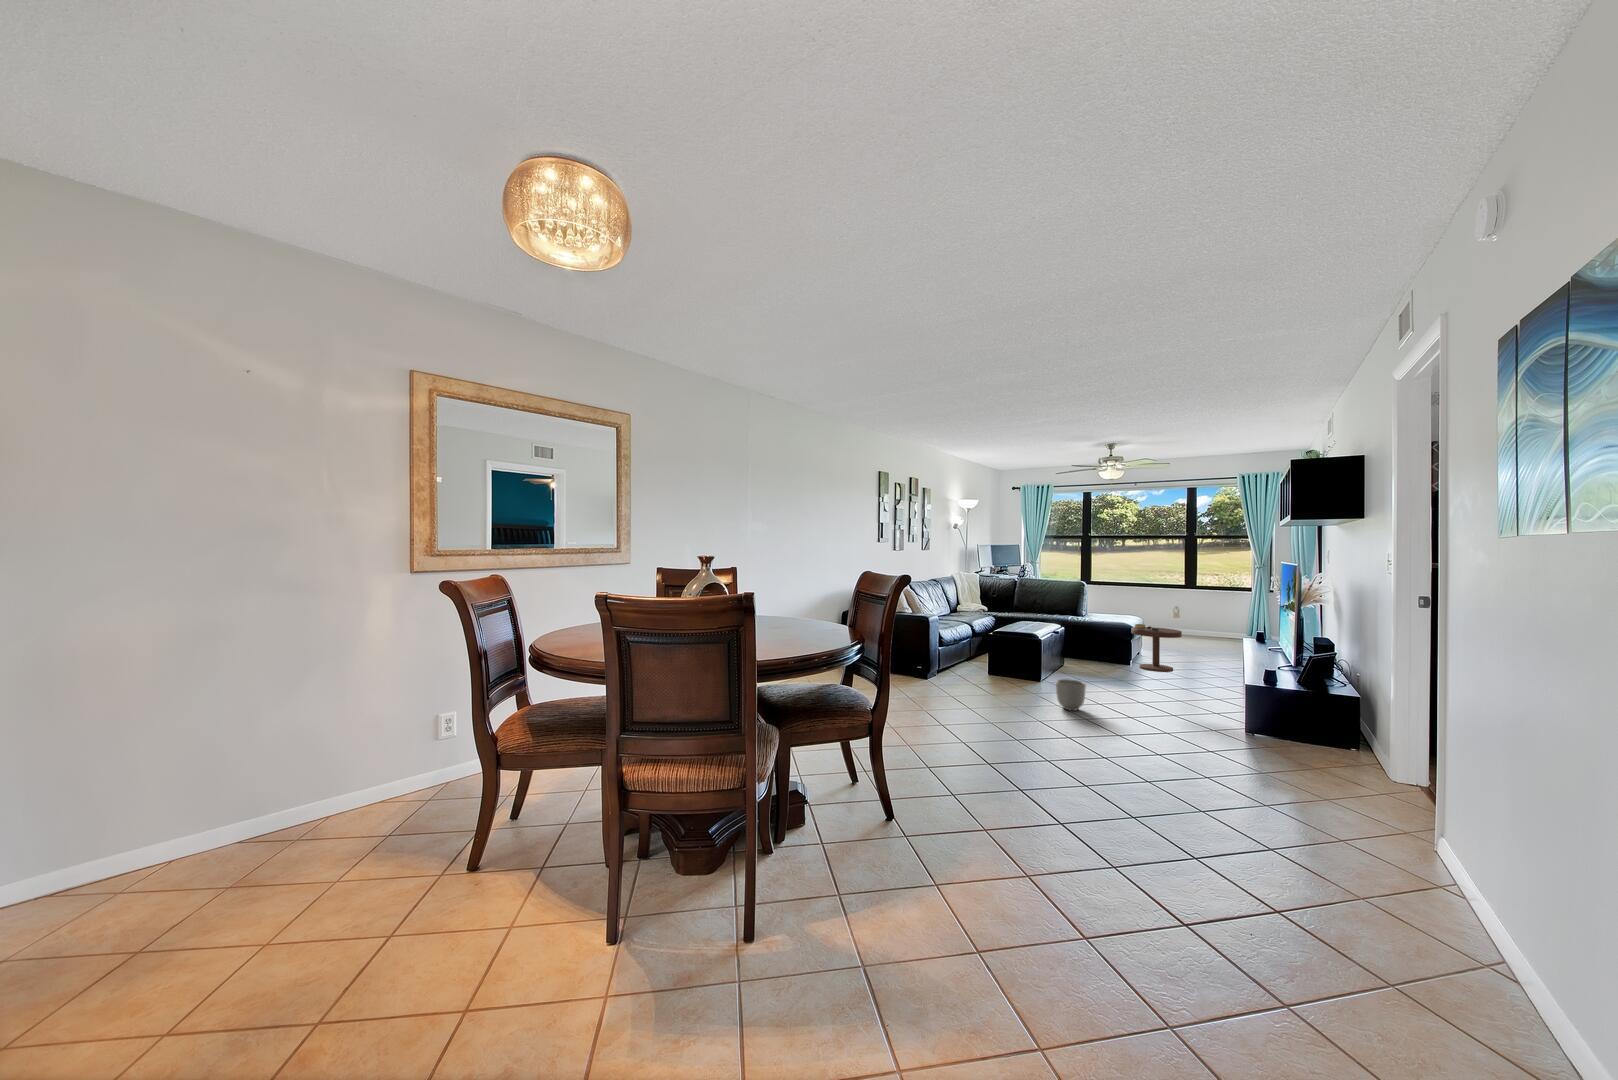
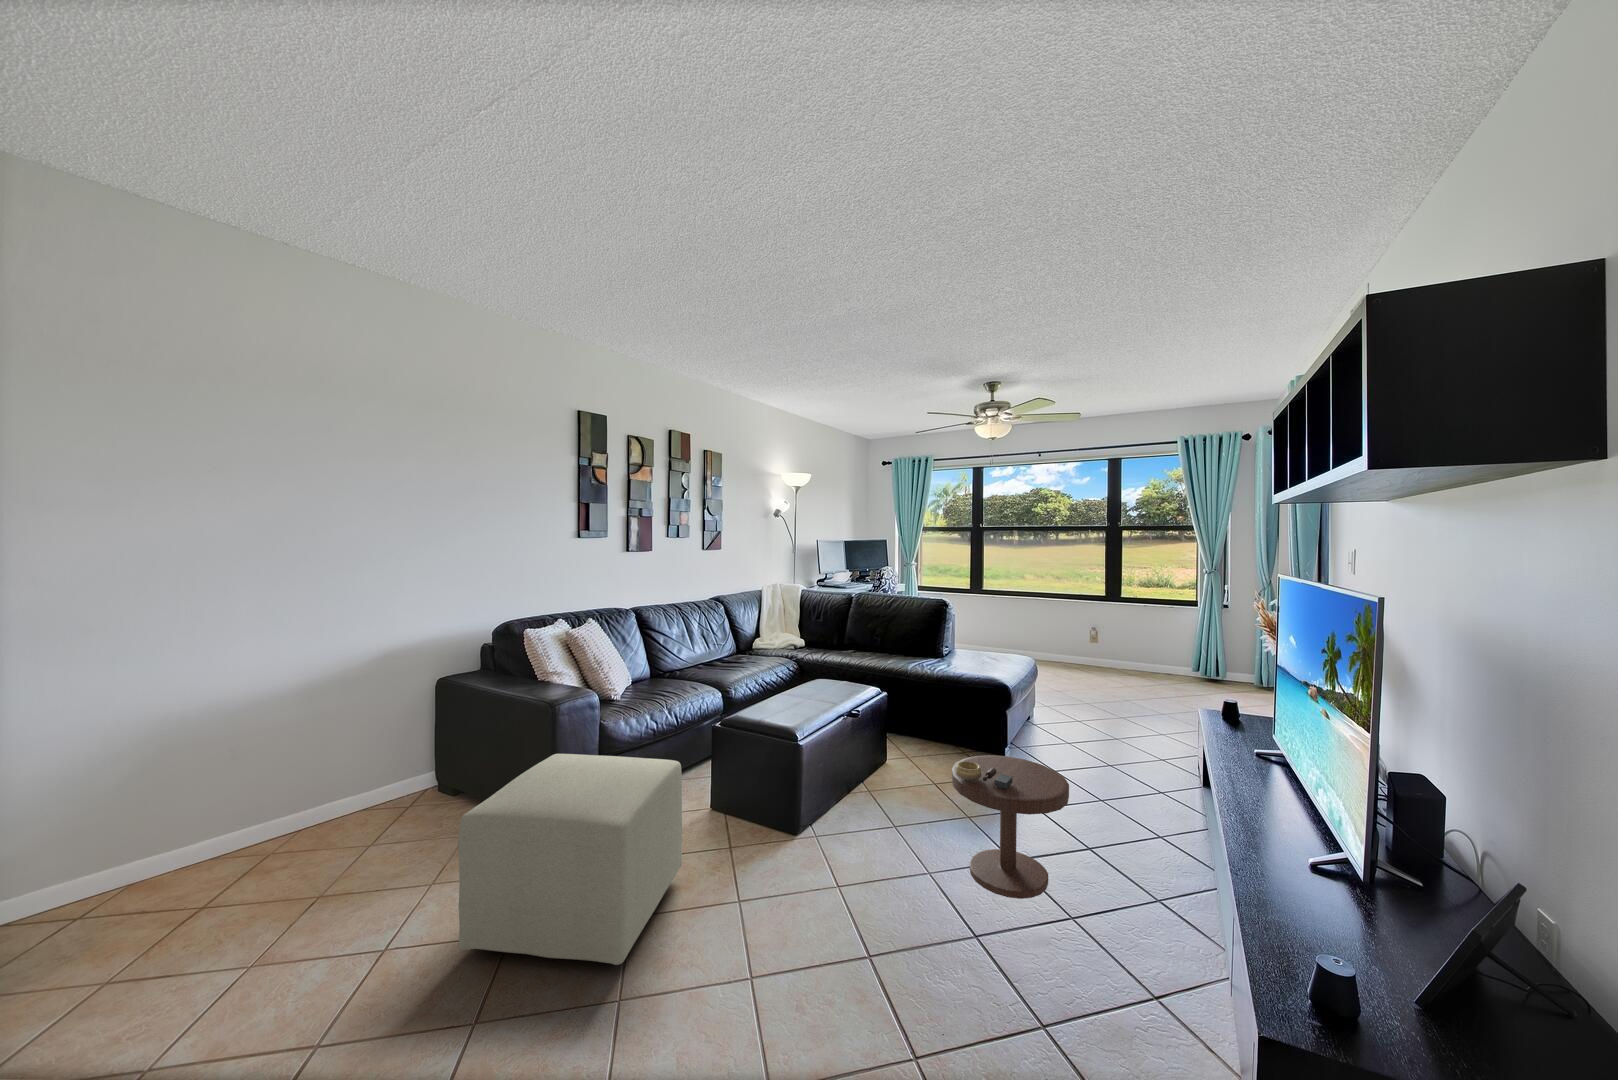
ottoman: none [931,634,1002,702] -> present [458,754,682,965]
planter: present [1056,679,1086,711] -> none [746,908,819,1017]

